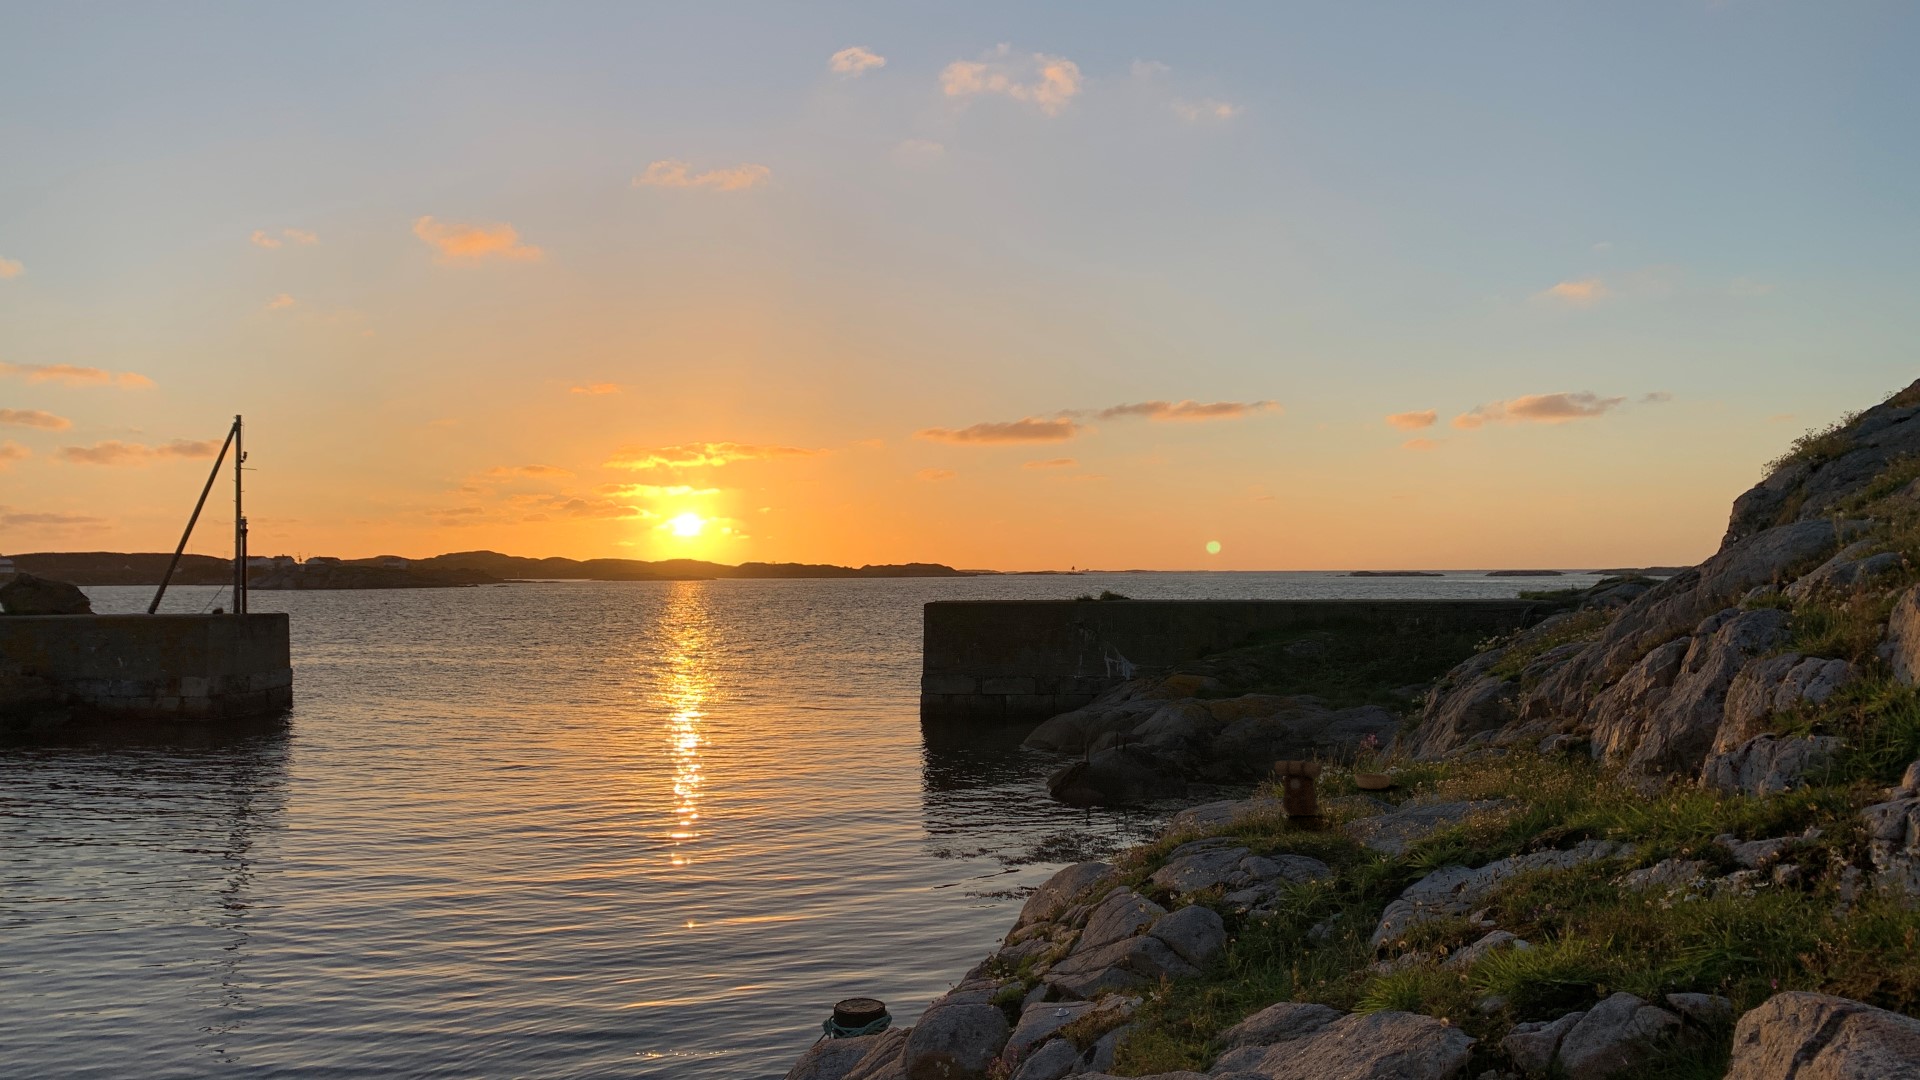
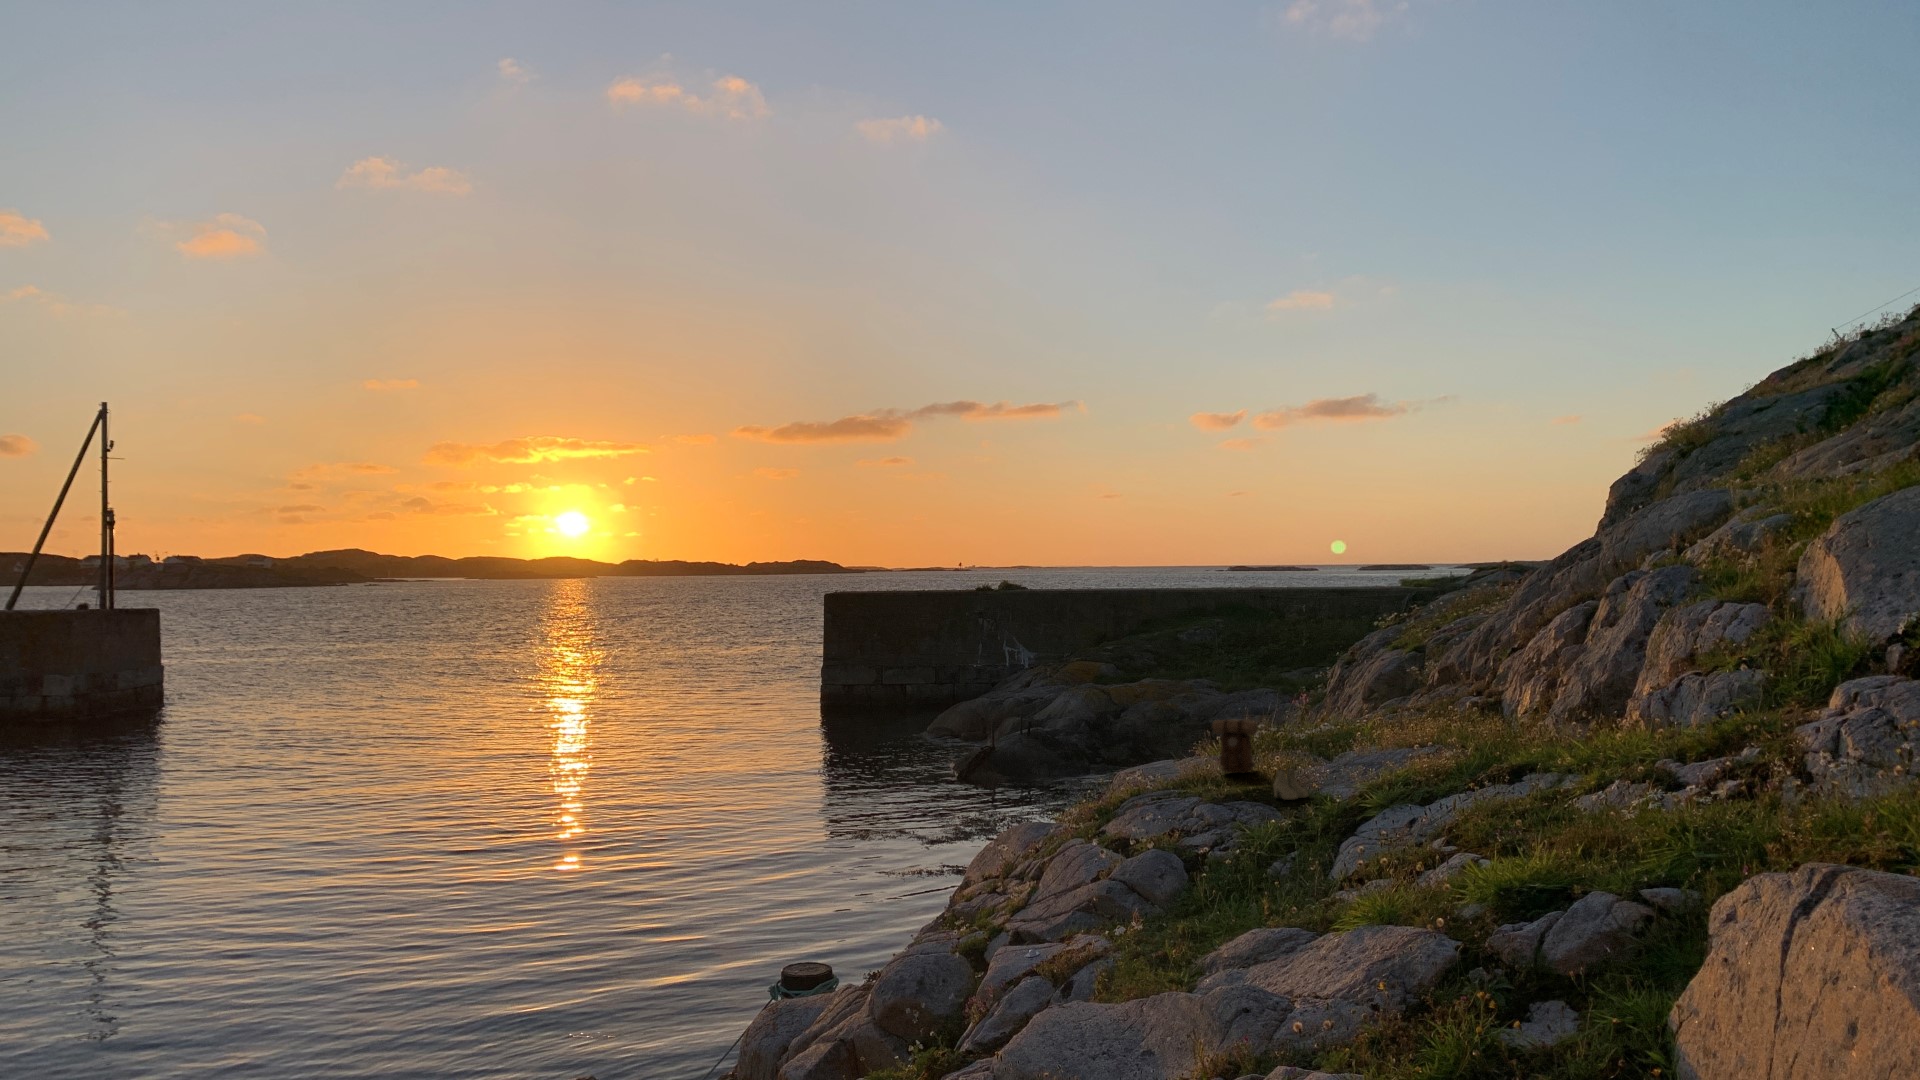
basket: present [1355,757,1391,789] -> none [1282,713,1317,750]
boots: none [1326,820,1362,853] -> present [1274,768,1308,800]

